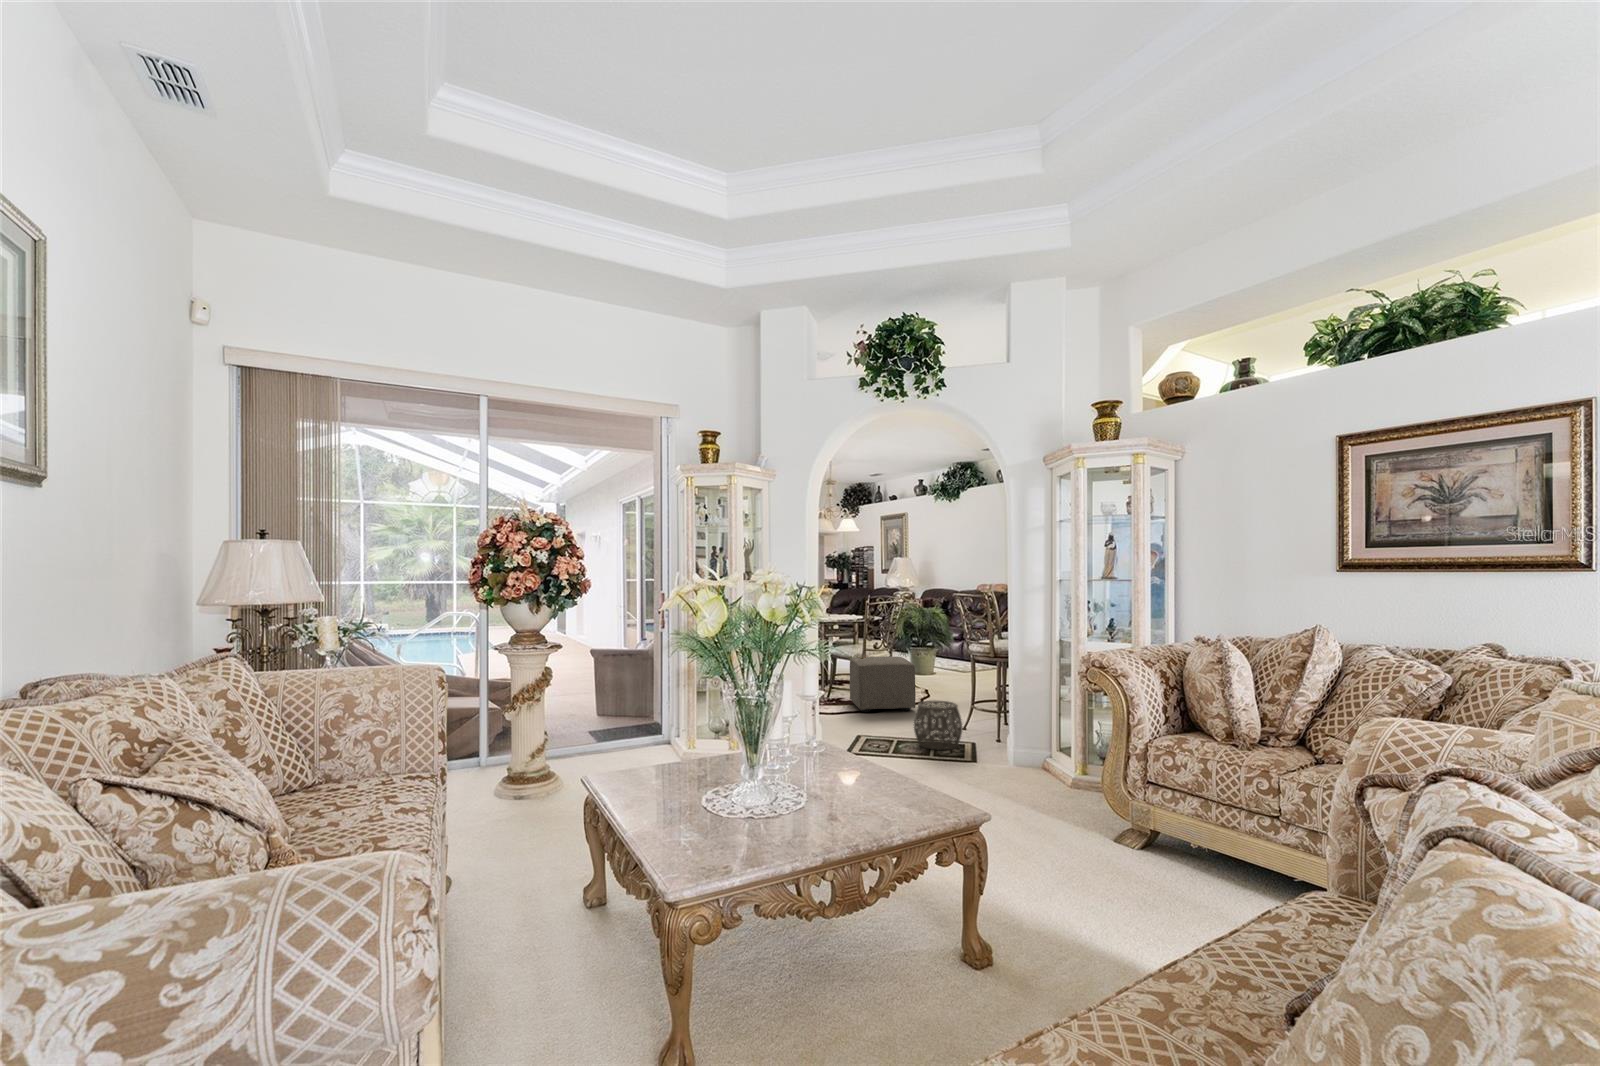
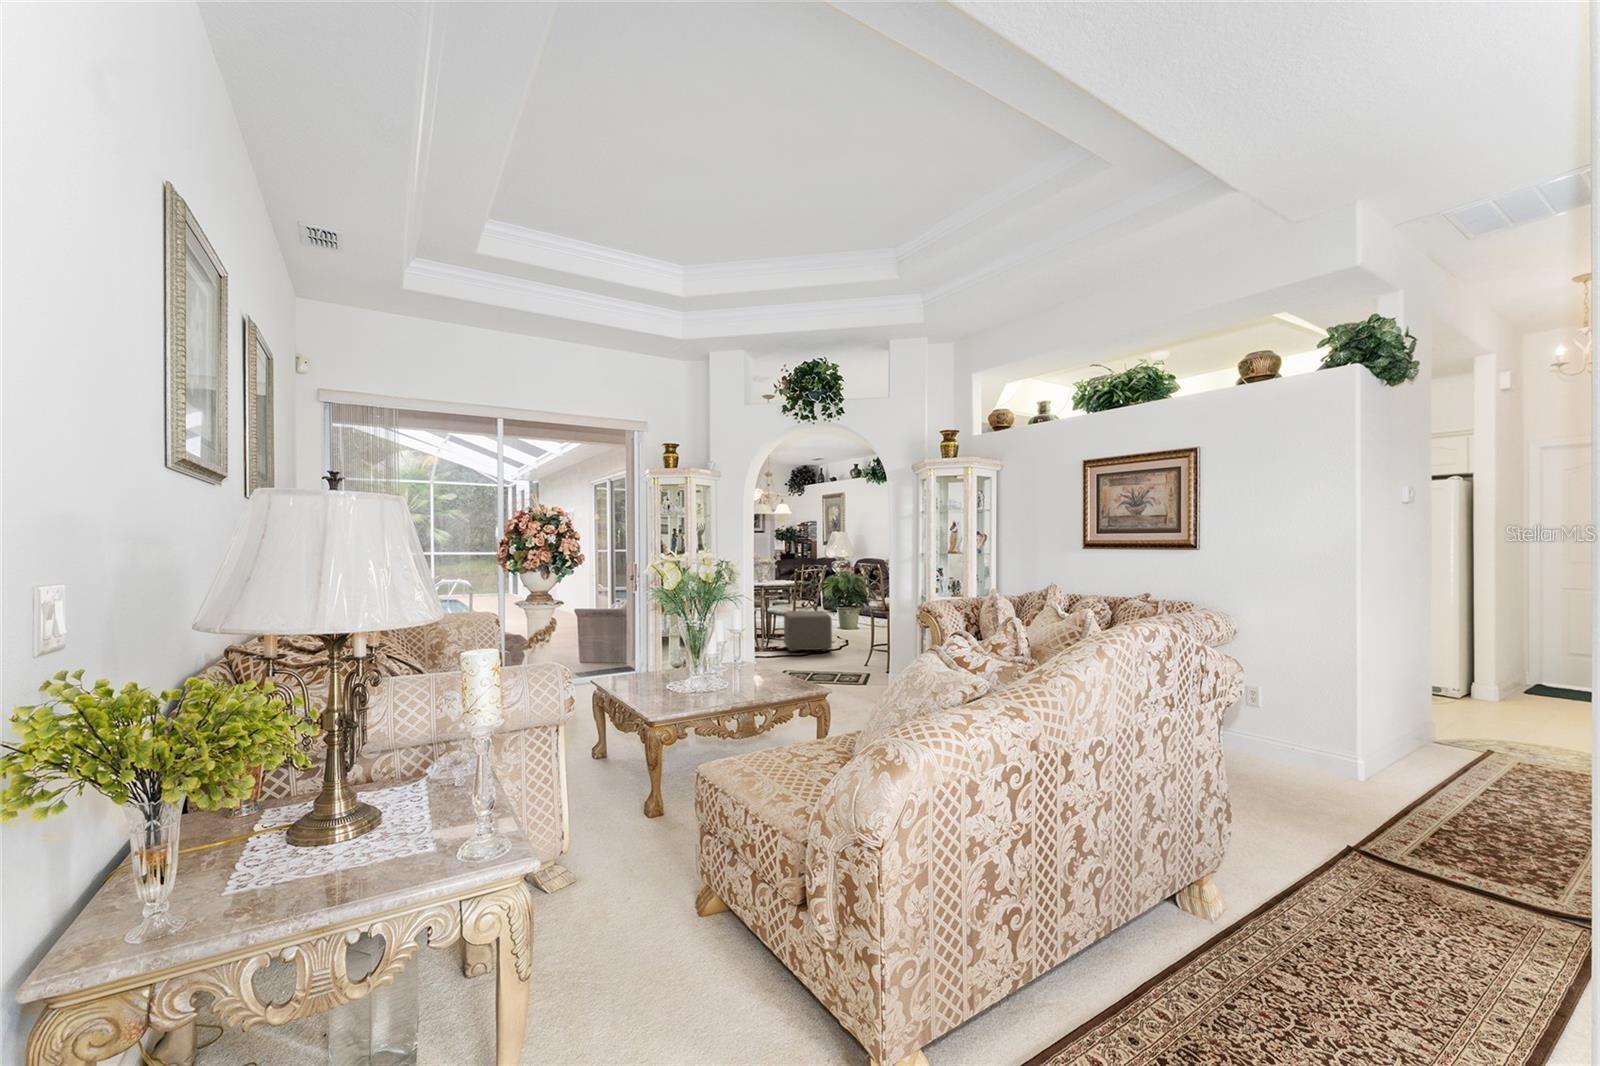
woven basket: present [914,701,962,750] -> none [821,641,856,677]

